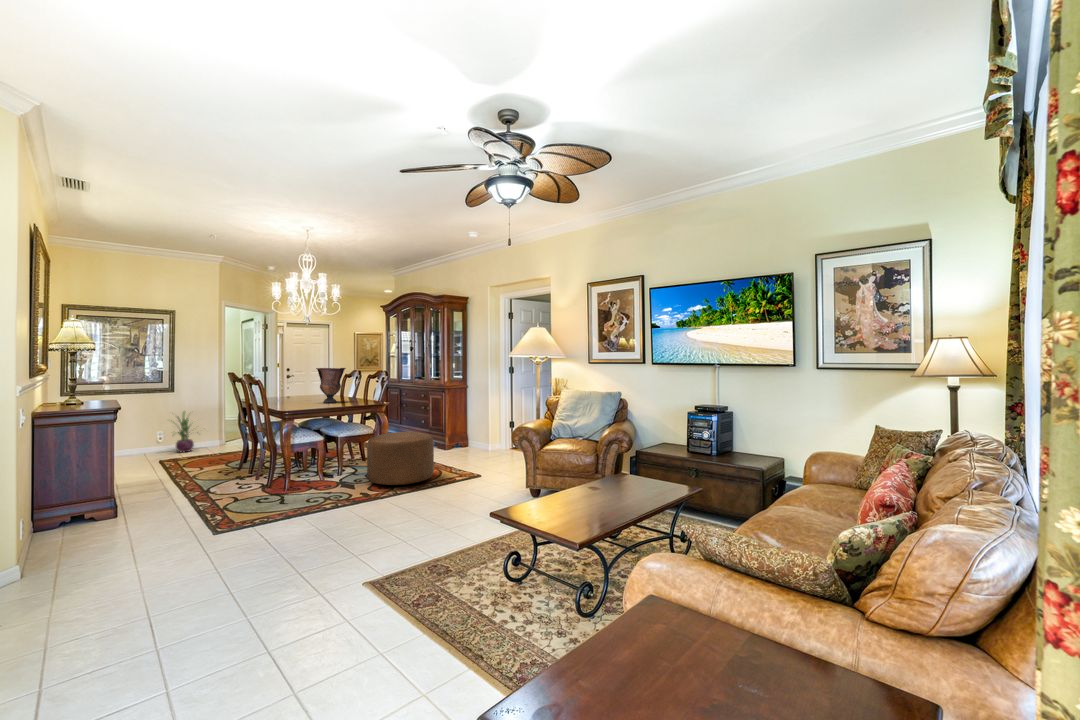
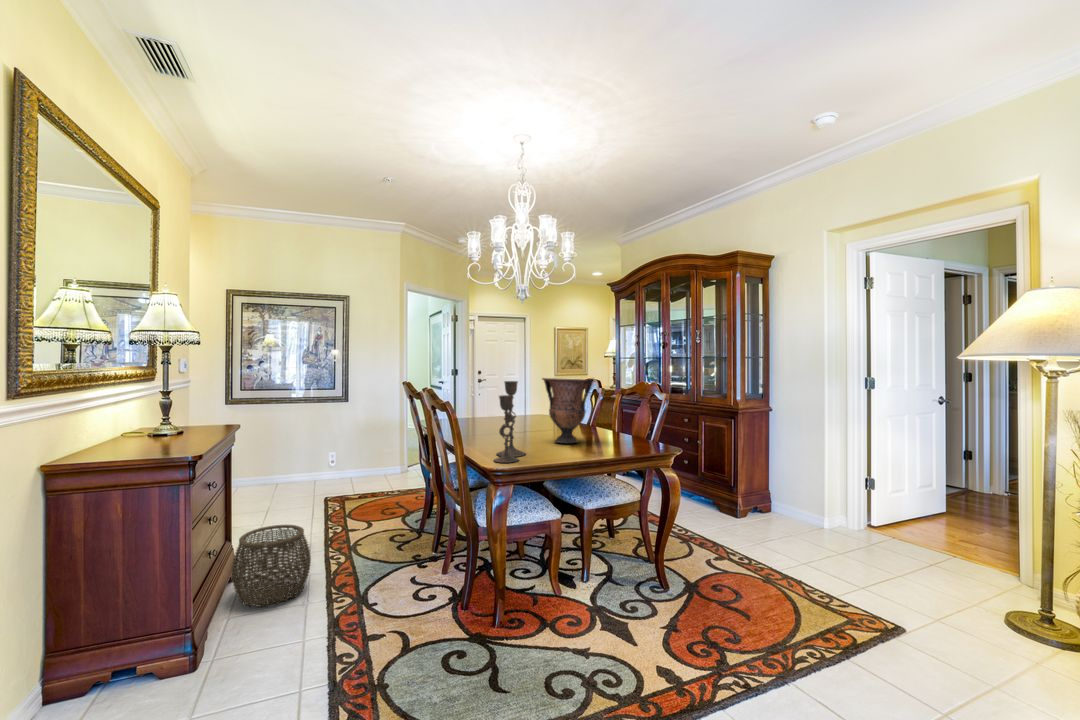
candlestick: none [284,369,303,409] -> present [494,381,526,463]
decorative plant: present [176,412,198,452] -> none [323,429,388,487]
ottoman: present [367,432,434,485] -> none [653,514,803,659]
woven basket: none [118,455,170,496] -> present [232,525,311,606]

